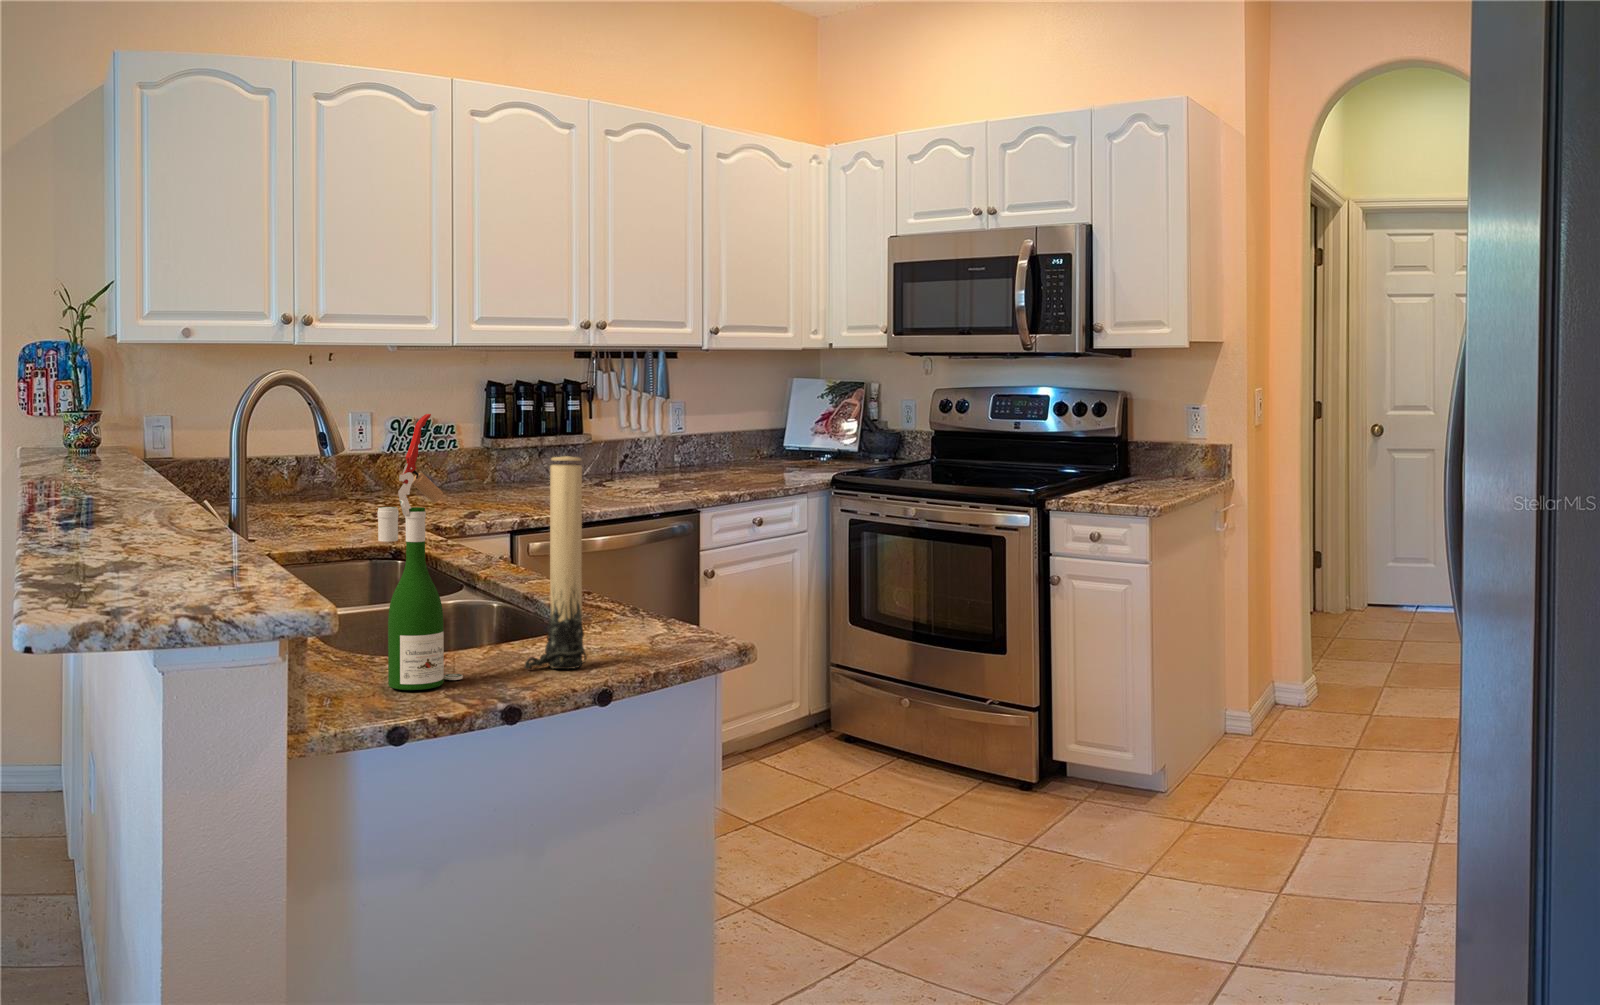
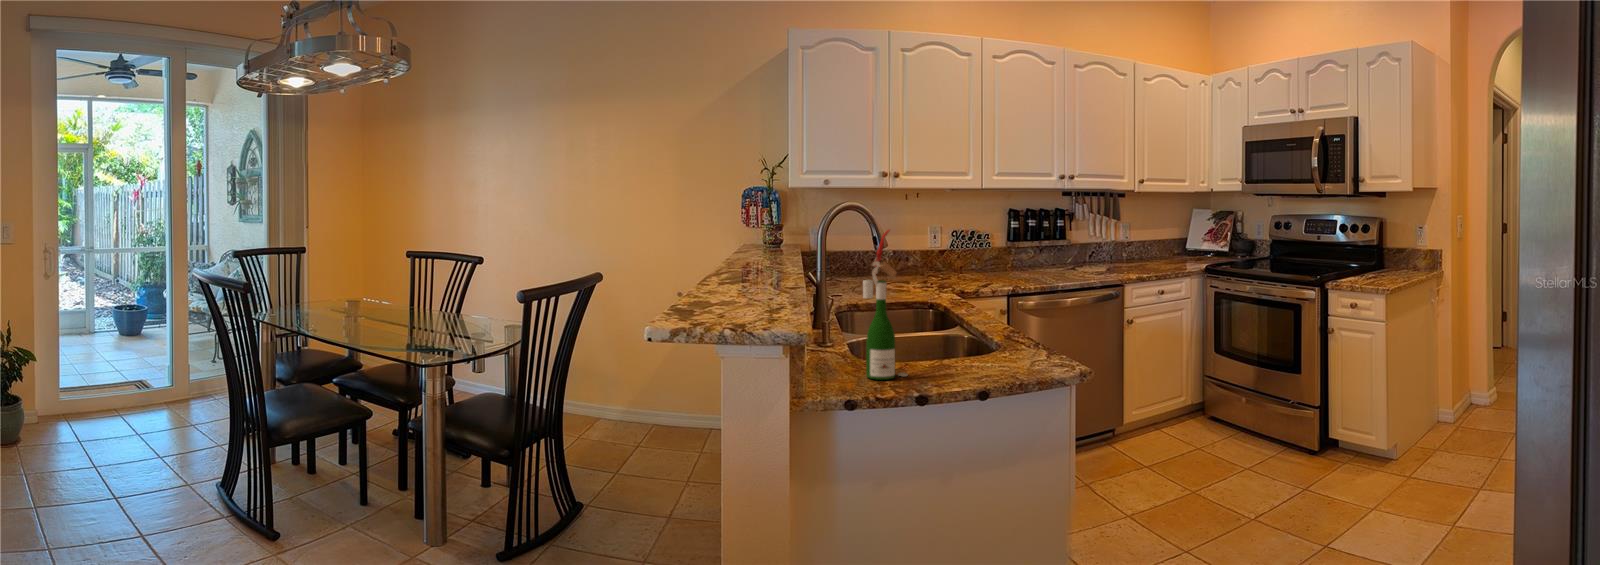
candle: present [525,456,587,669] -> none [944,253,980,377]

